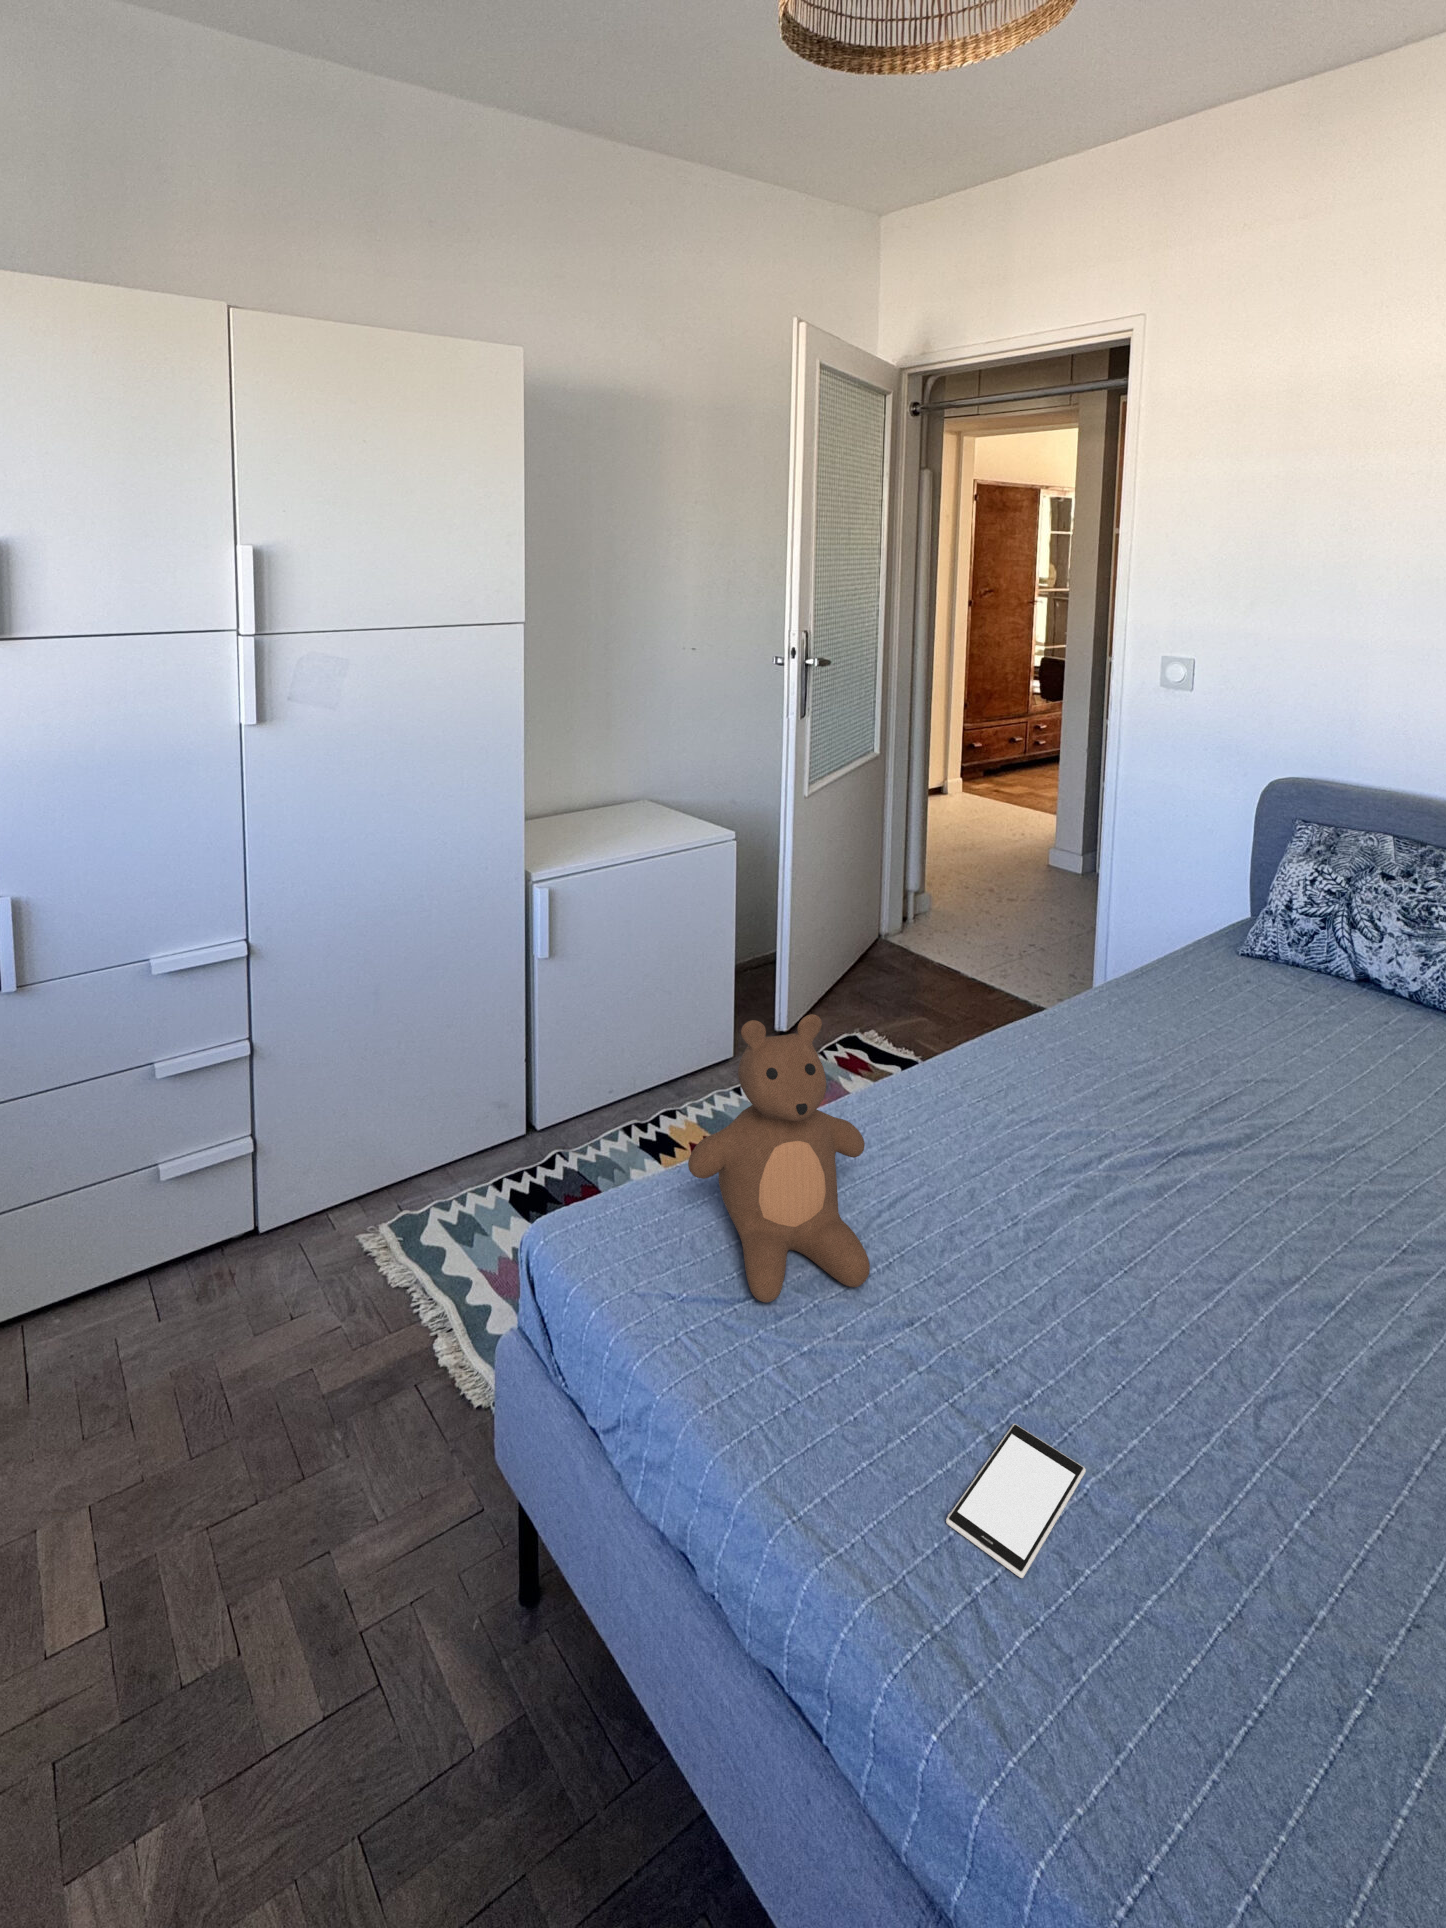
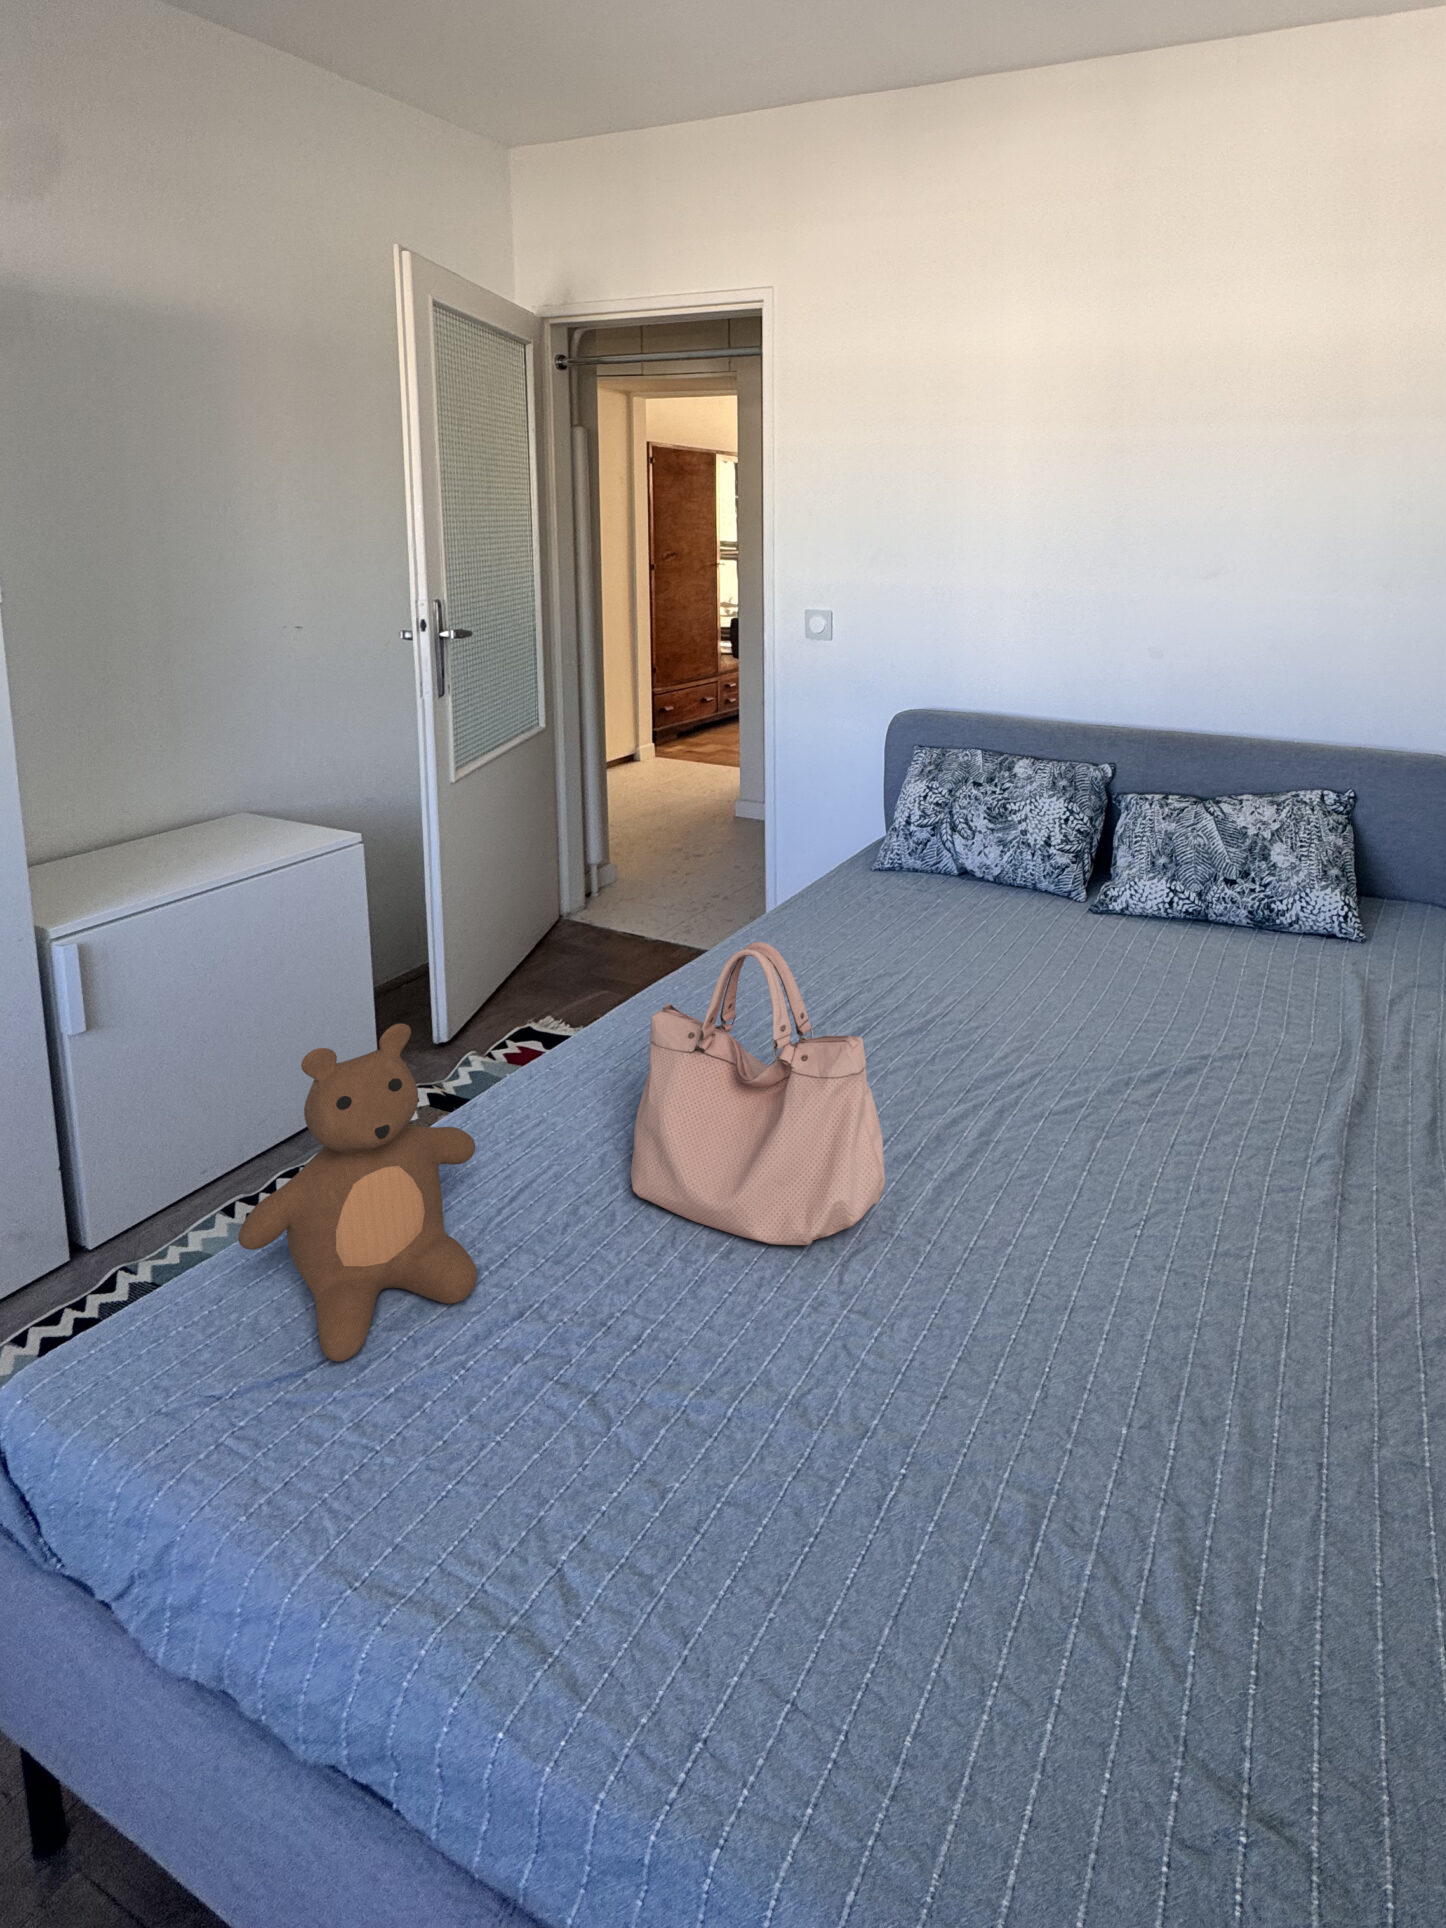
handbag: none [1003,1015,1313,1369] -> present [631,942,885,1245]
smartphone: present [946,1424,1086,1578] -> none [538,1373,687,1525]

